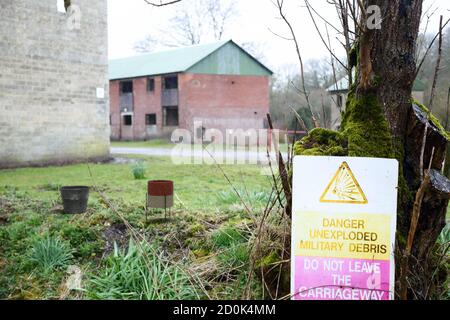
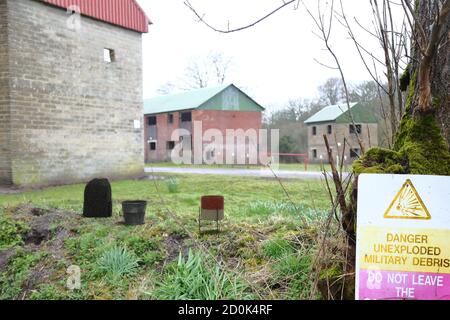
backpack: none [17,159,52,205] -> present [83,178,112,217]

